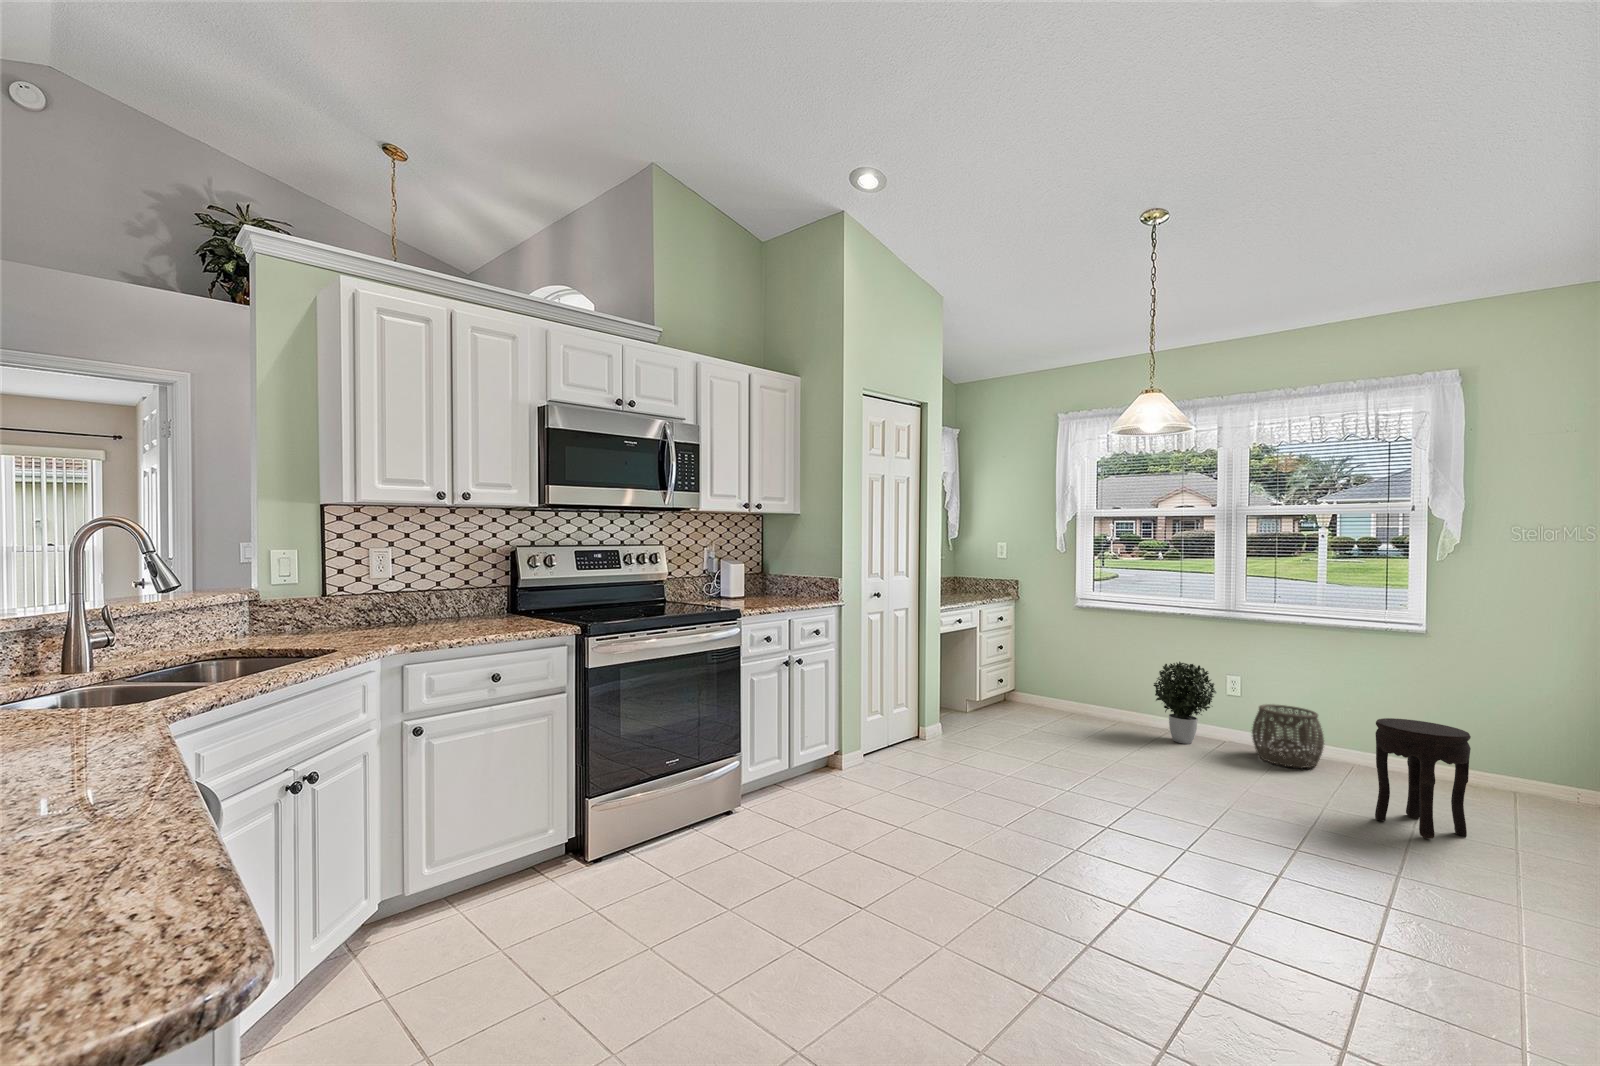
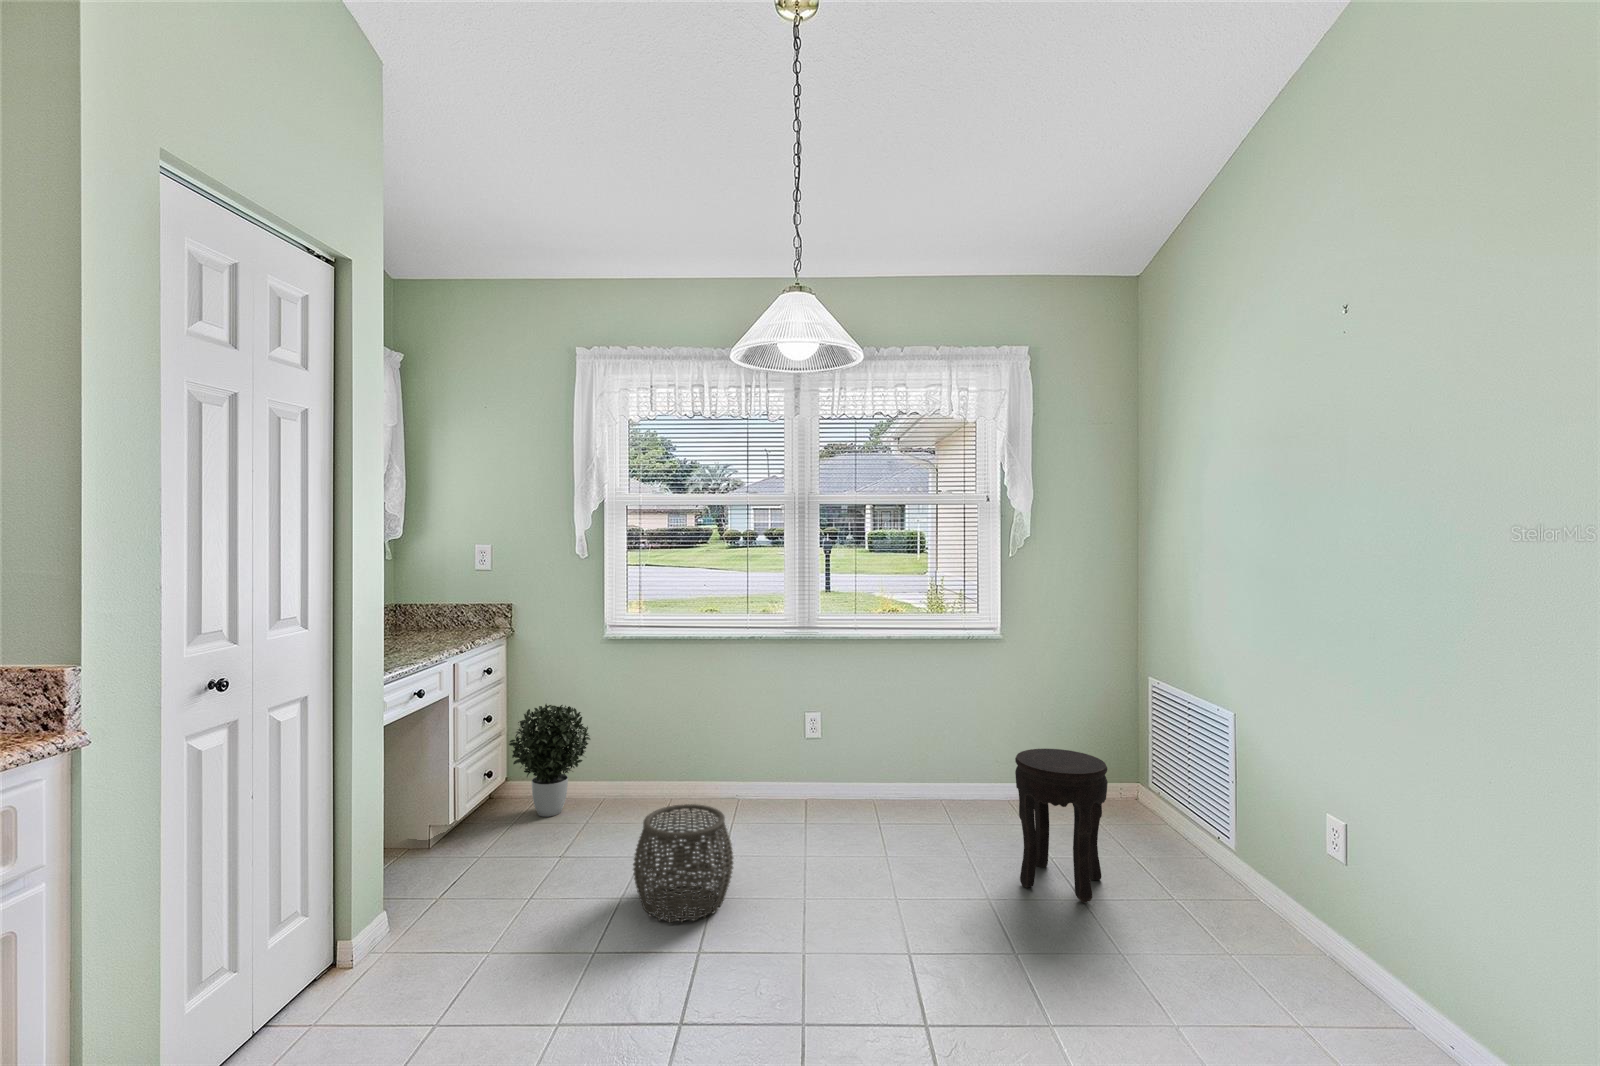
potted plant: present [1153,662,1216,744] -> present [509,704,591,817]
woven basket: present [1252,704,1324,768] -> present [633,804,734,922]

